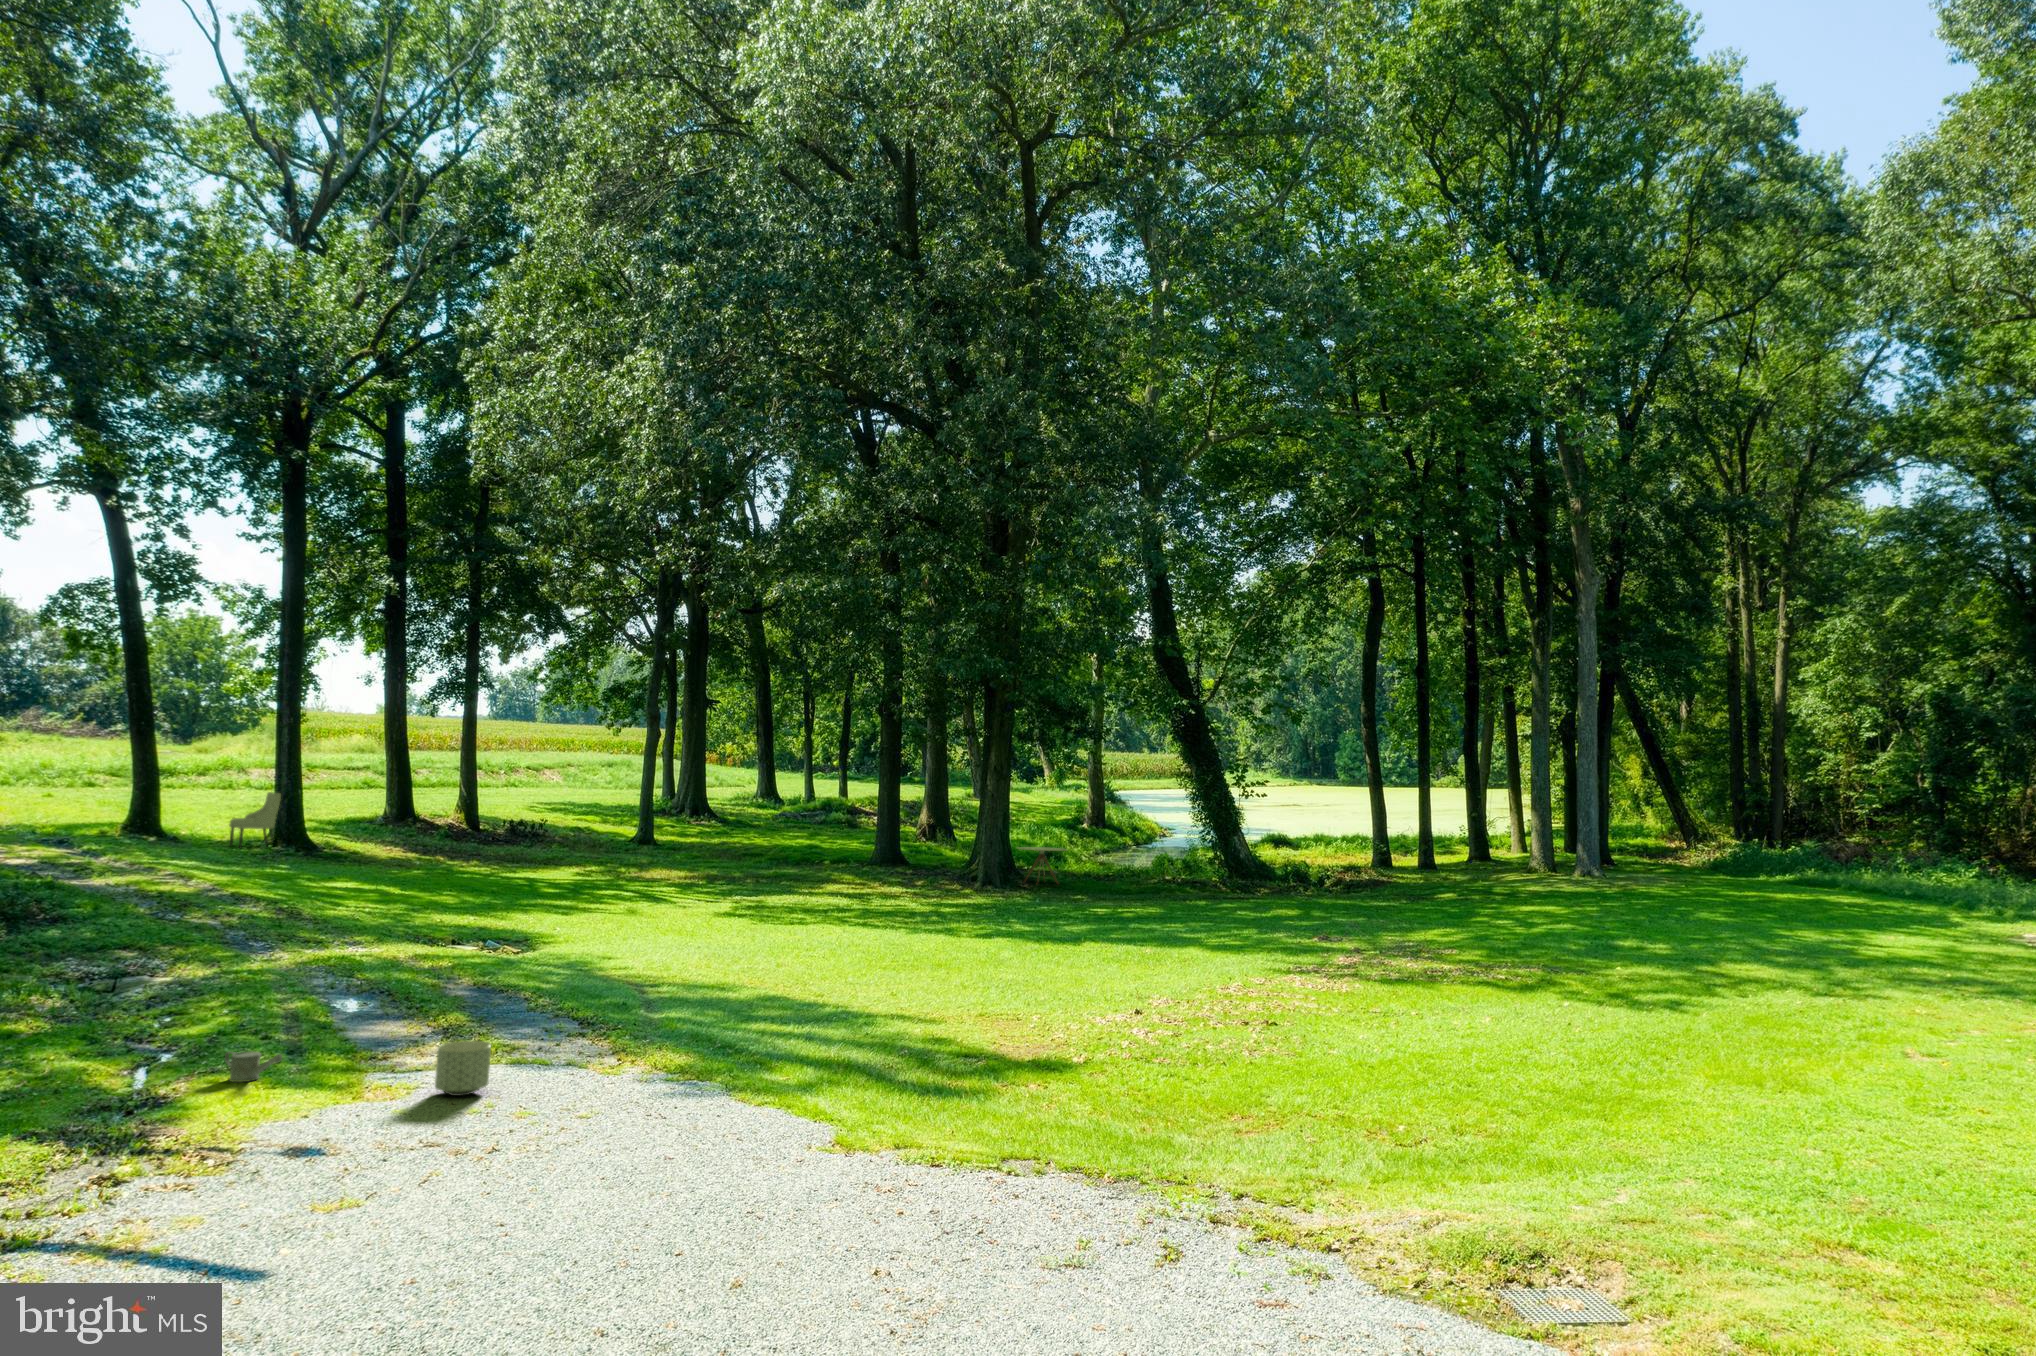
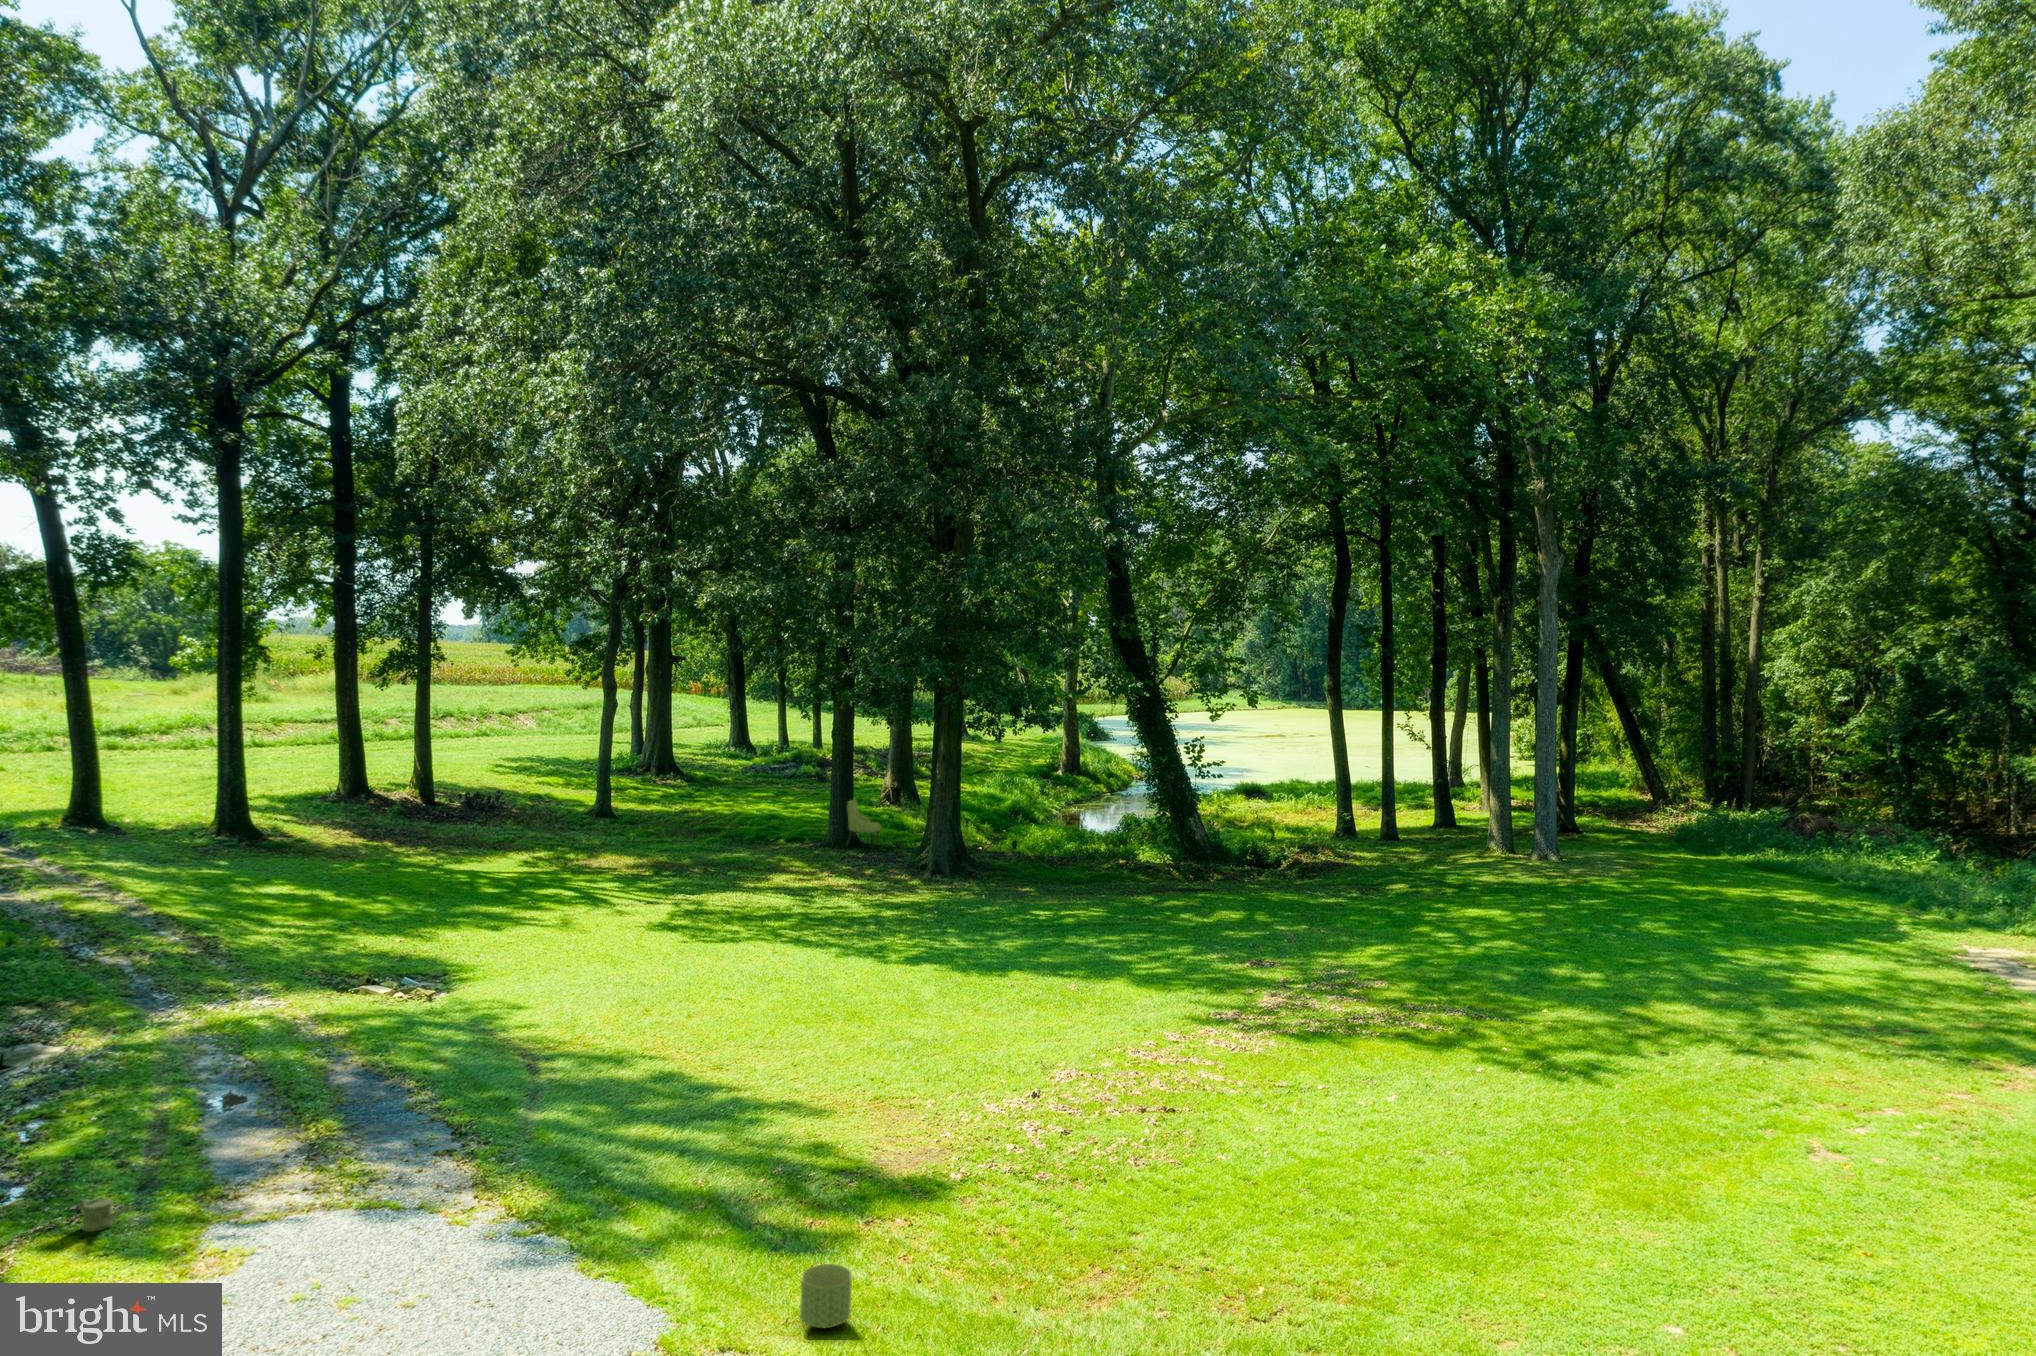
chair: present [229,792,281,848] -> present [847,800,881,847]
round table: present [1018,847,1066,882] -> none [961,833,1012,873]
planter: present [435,1041,491,1096] -> present [800,1264,852,1329]

